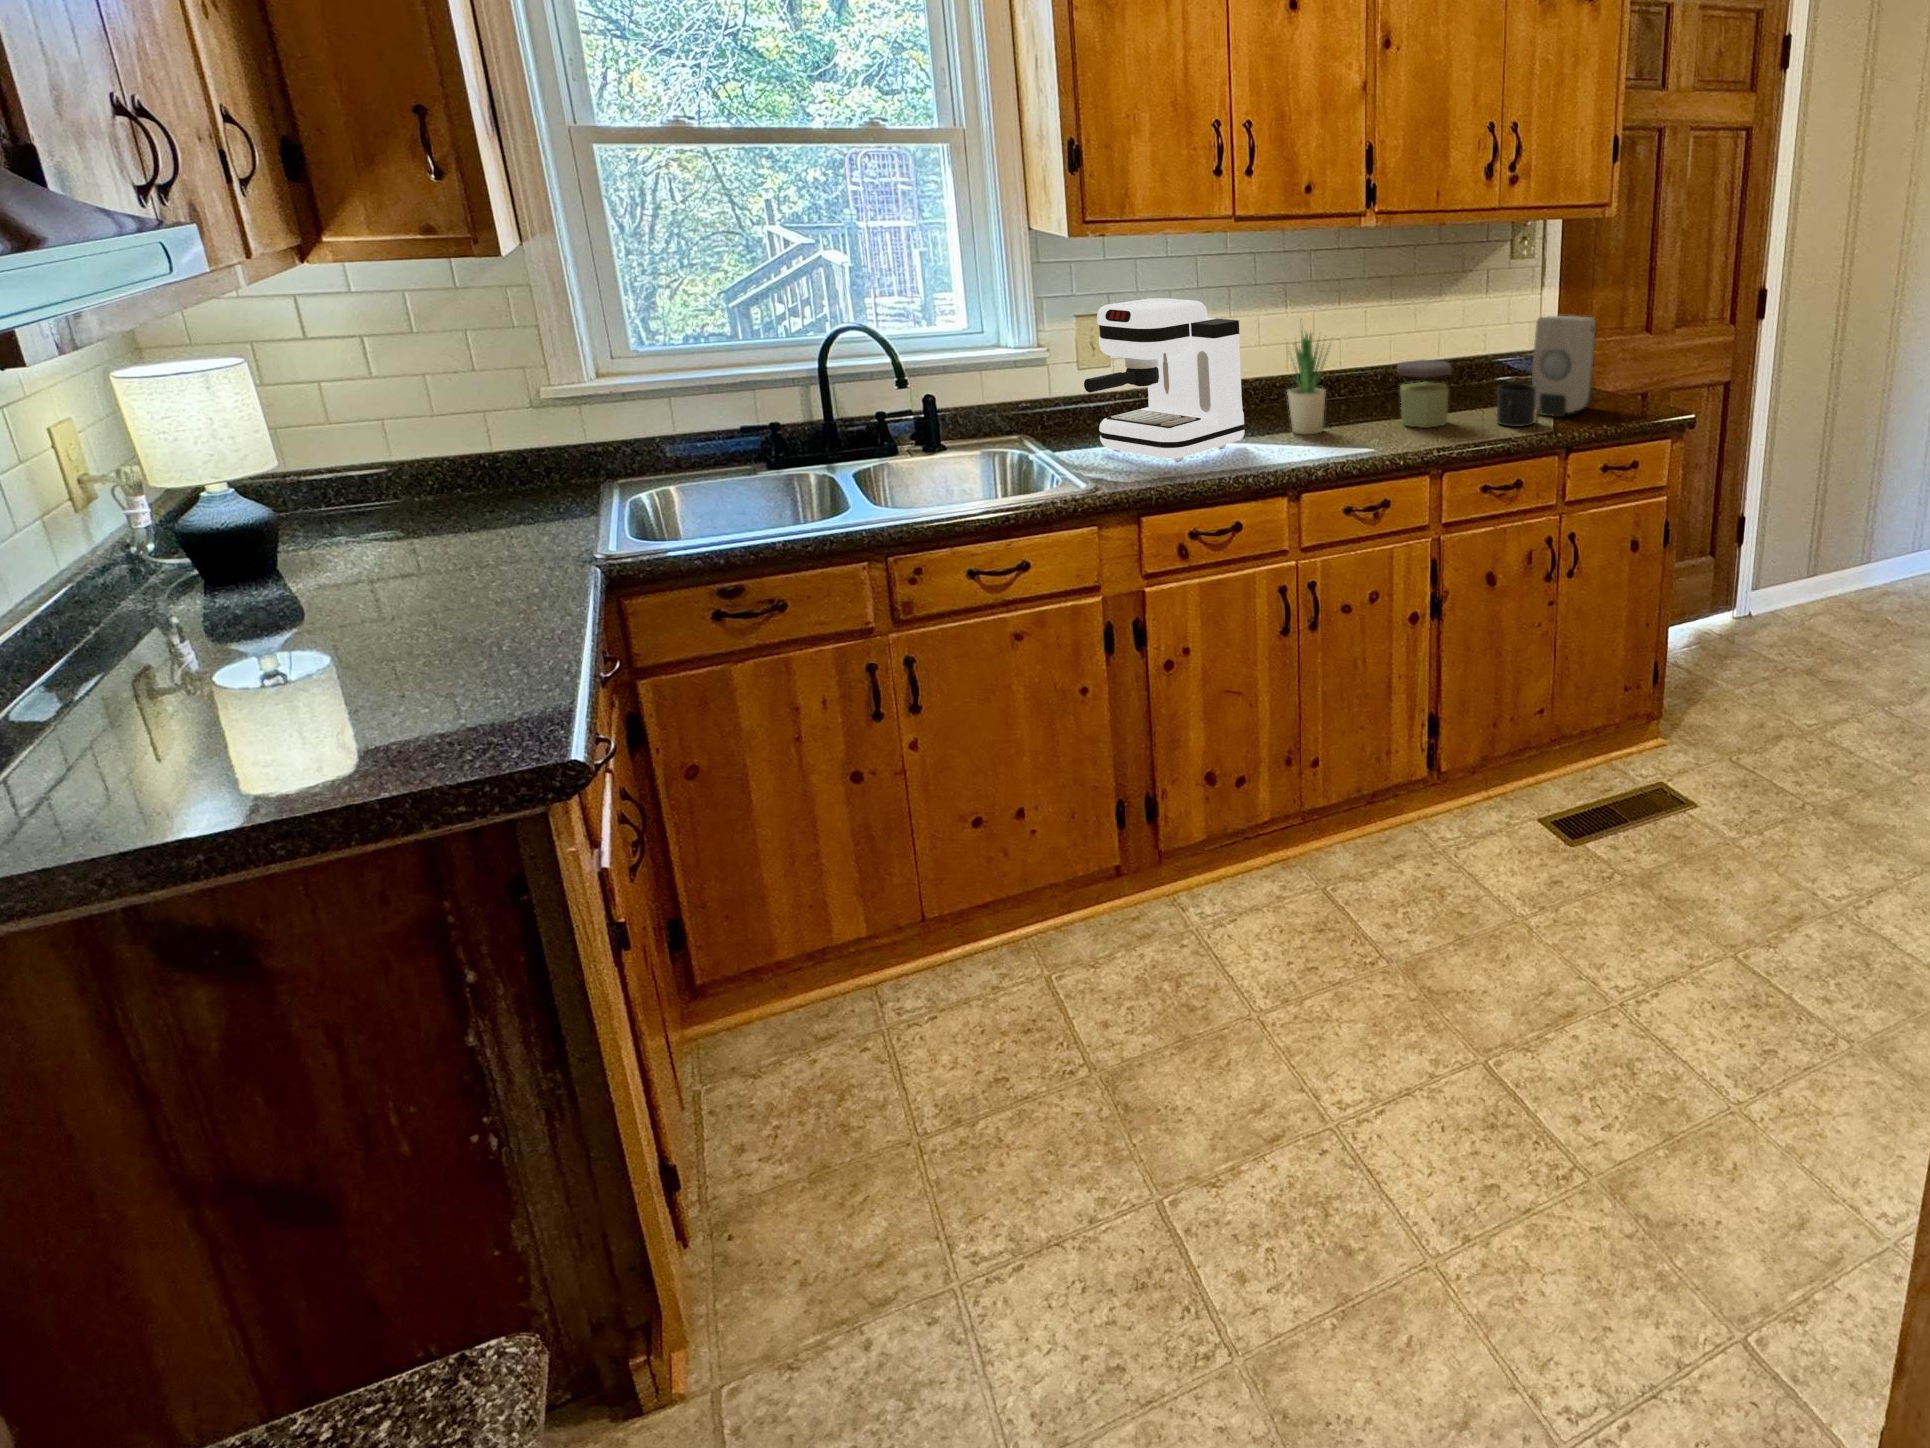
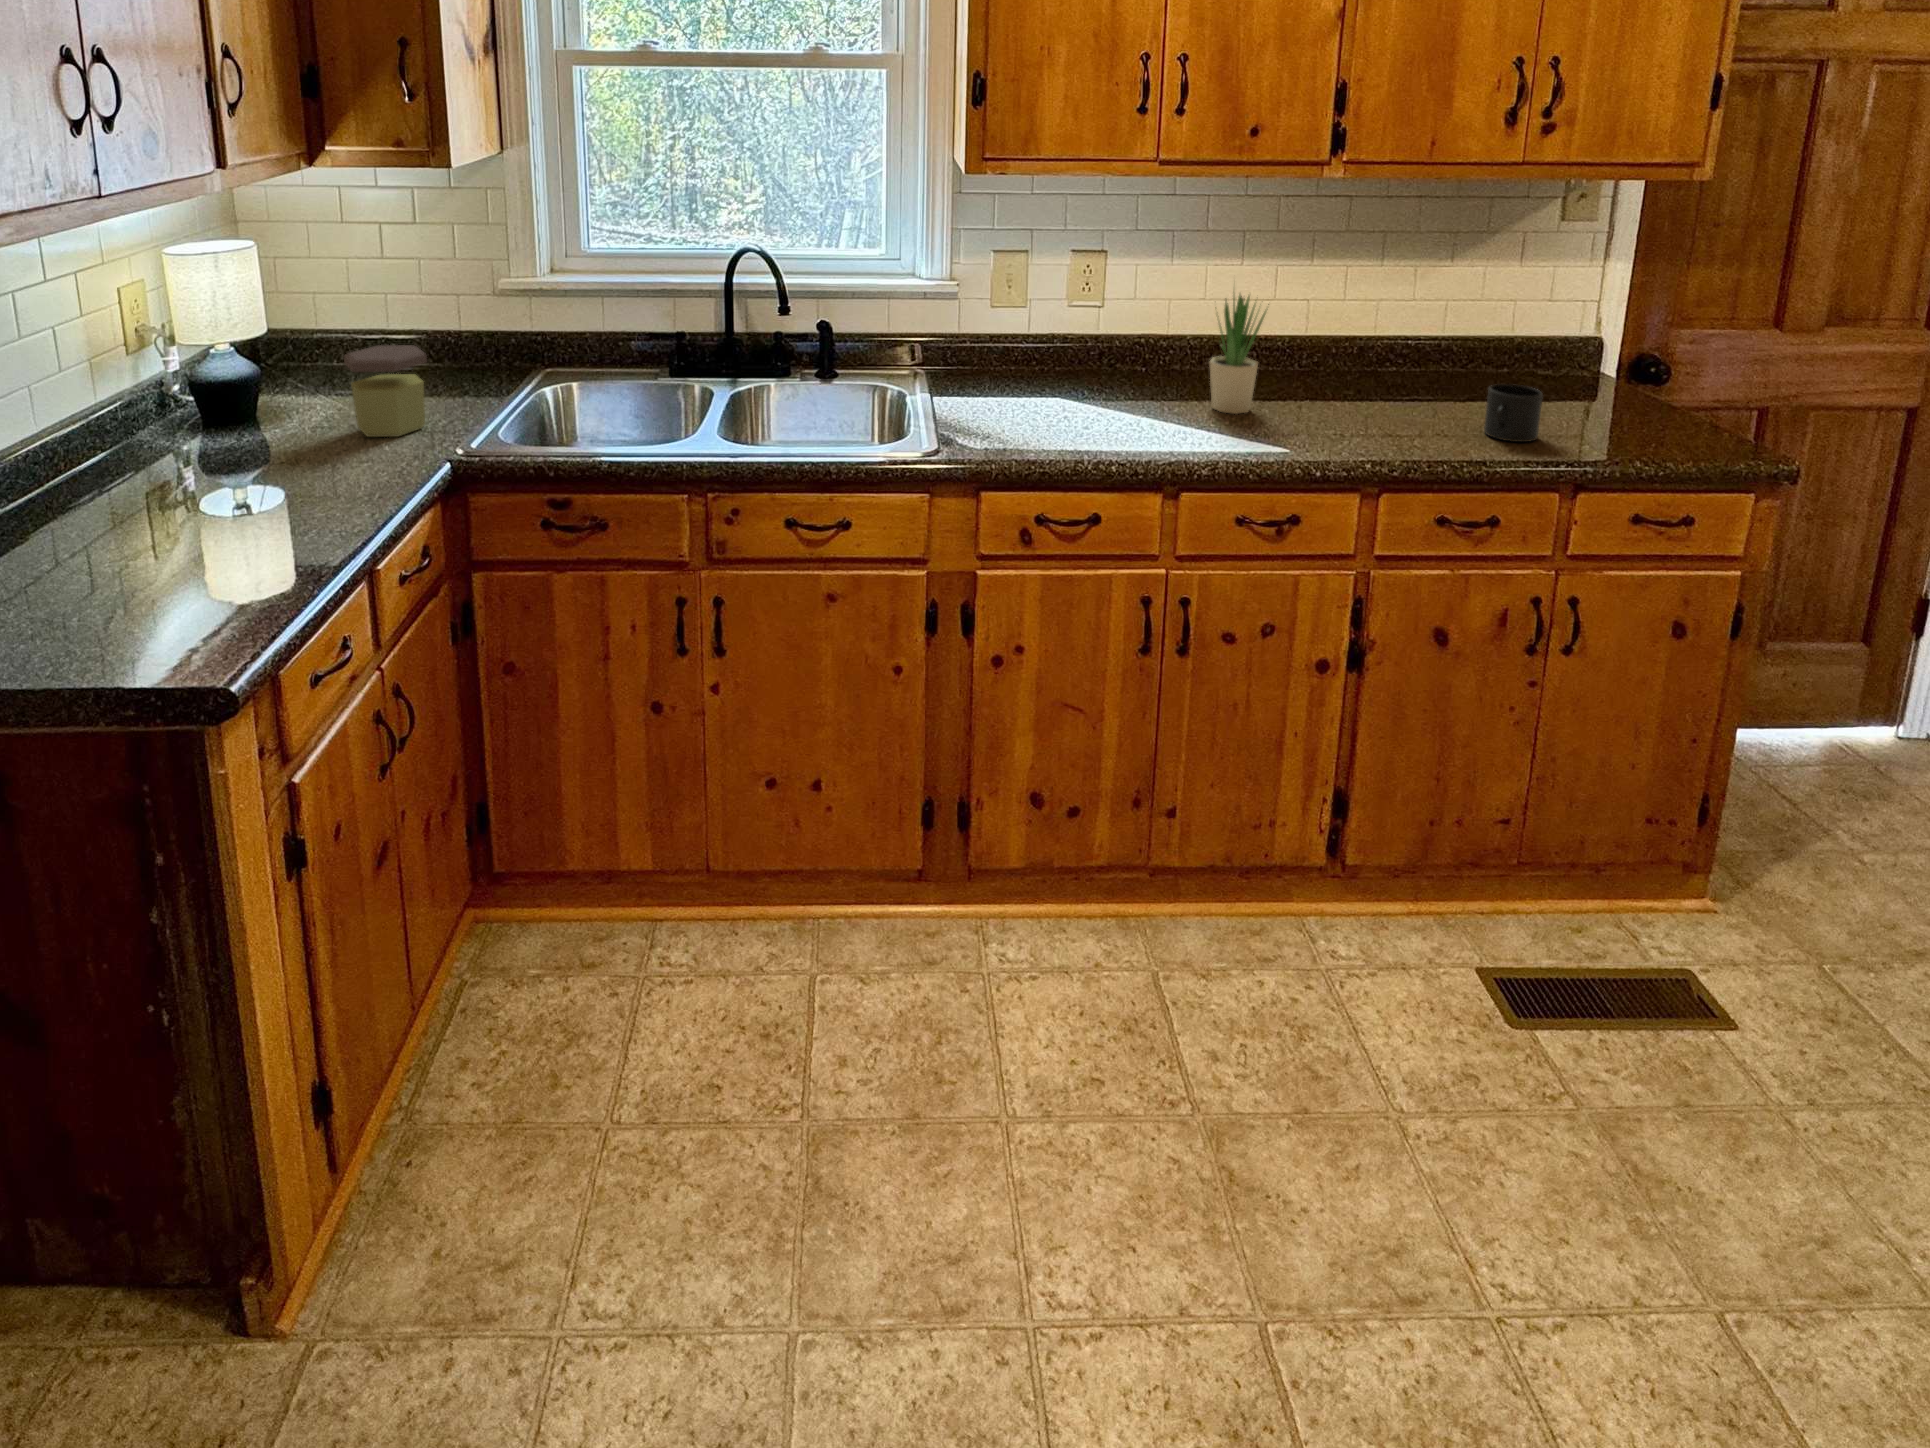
coffee maker: present [1084,298,1244,461] -> none [963,241,1149,427]
soap dispenser: present [1532,316,1596,417] -> none [1544,301,1657,435]
jar: present [1397,360,1452,428] -> present [344,345,427,437]

